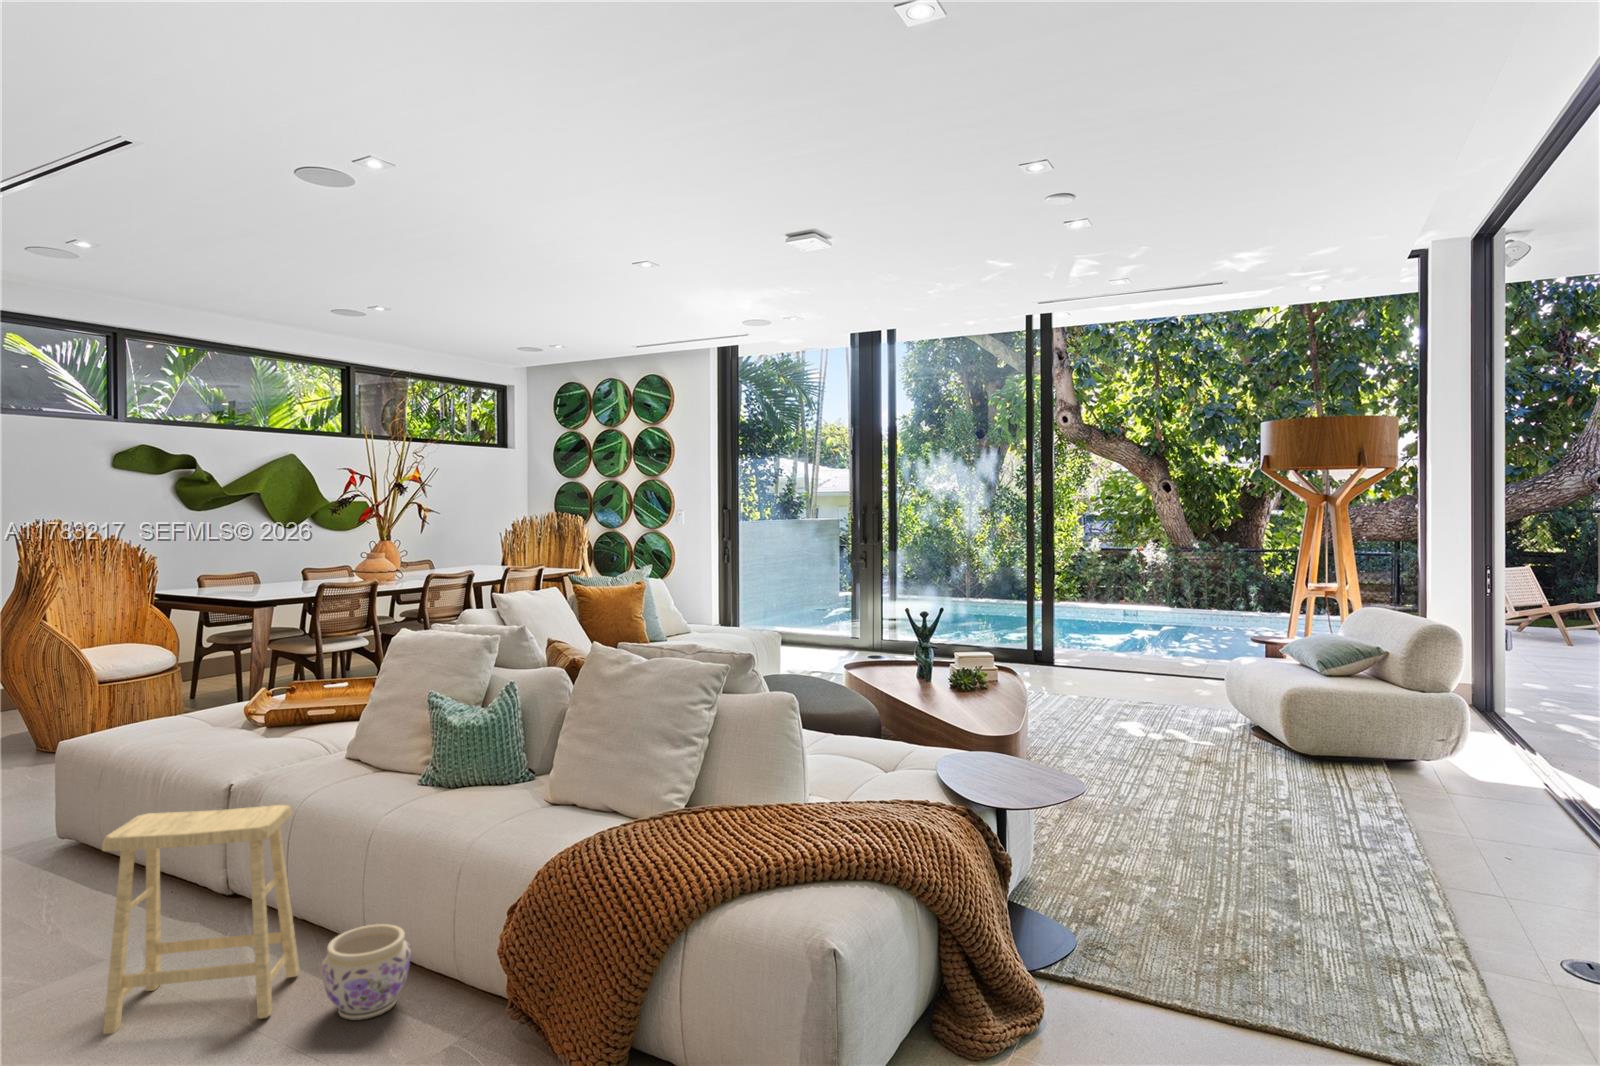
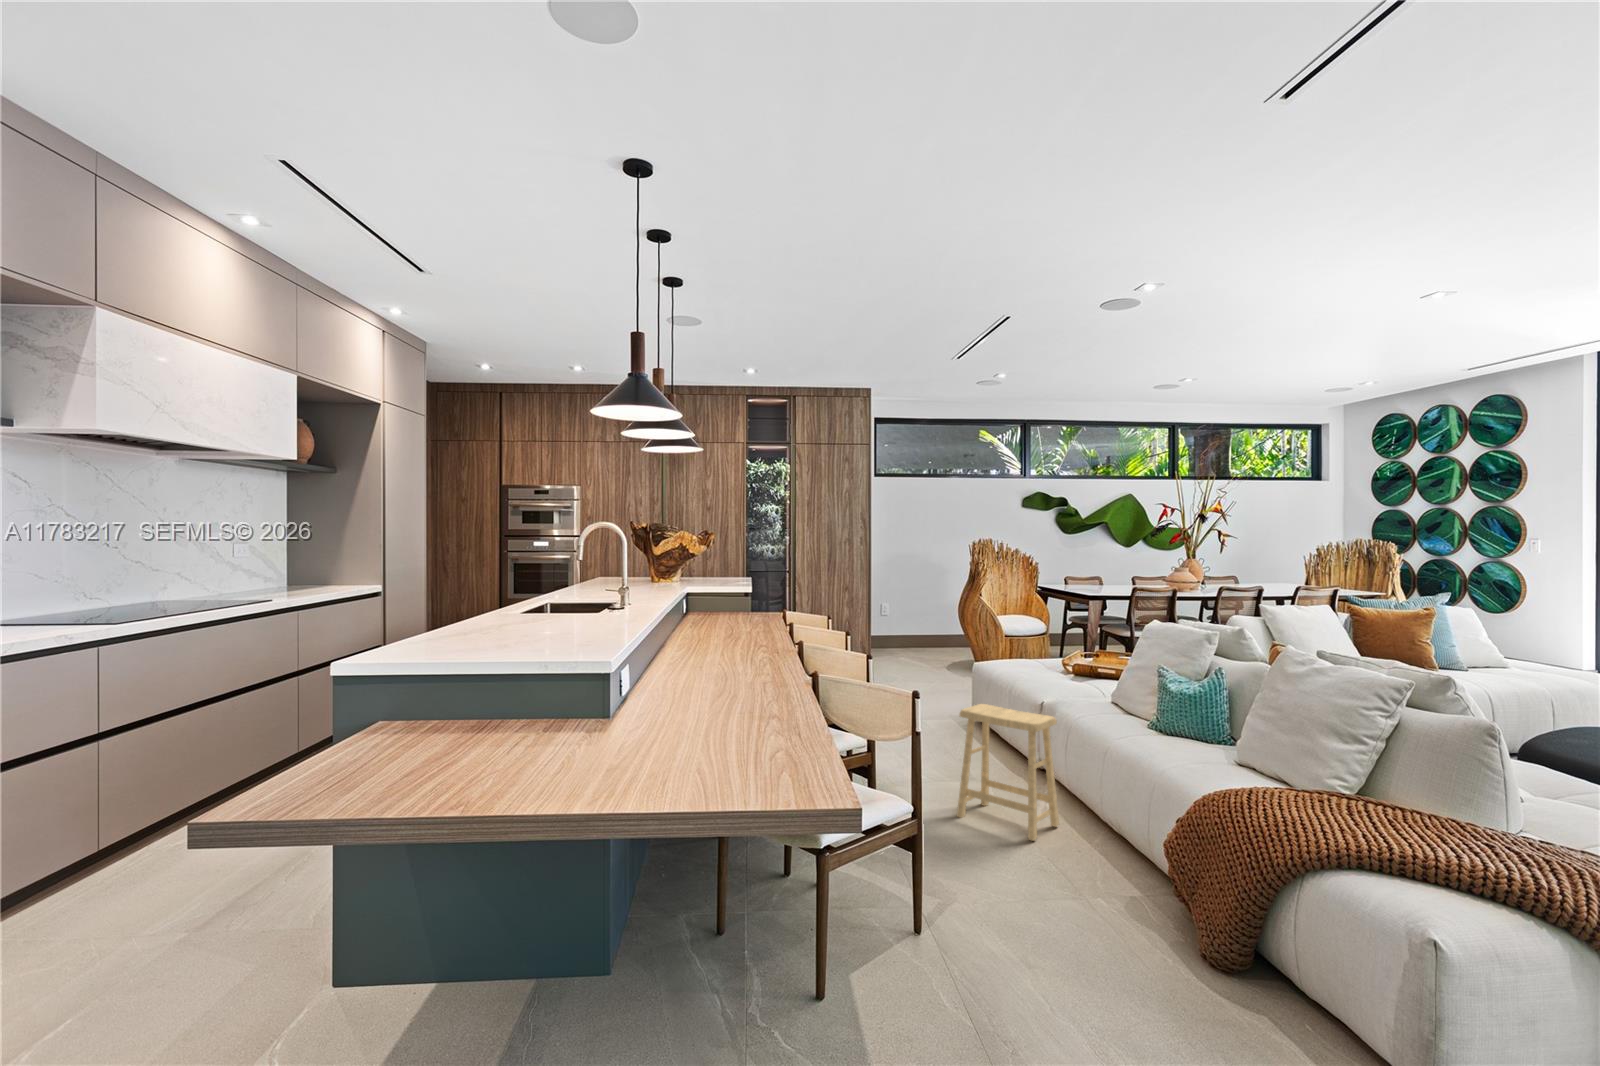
planter: present [322,924,411,1021] -> none [1063,806,1120,867]

